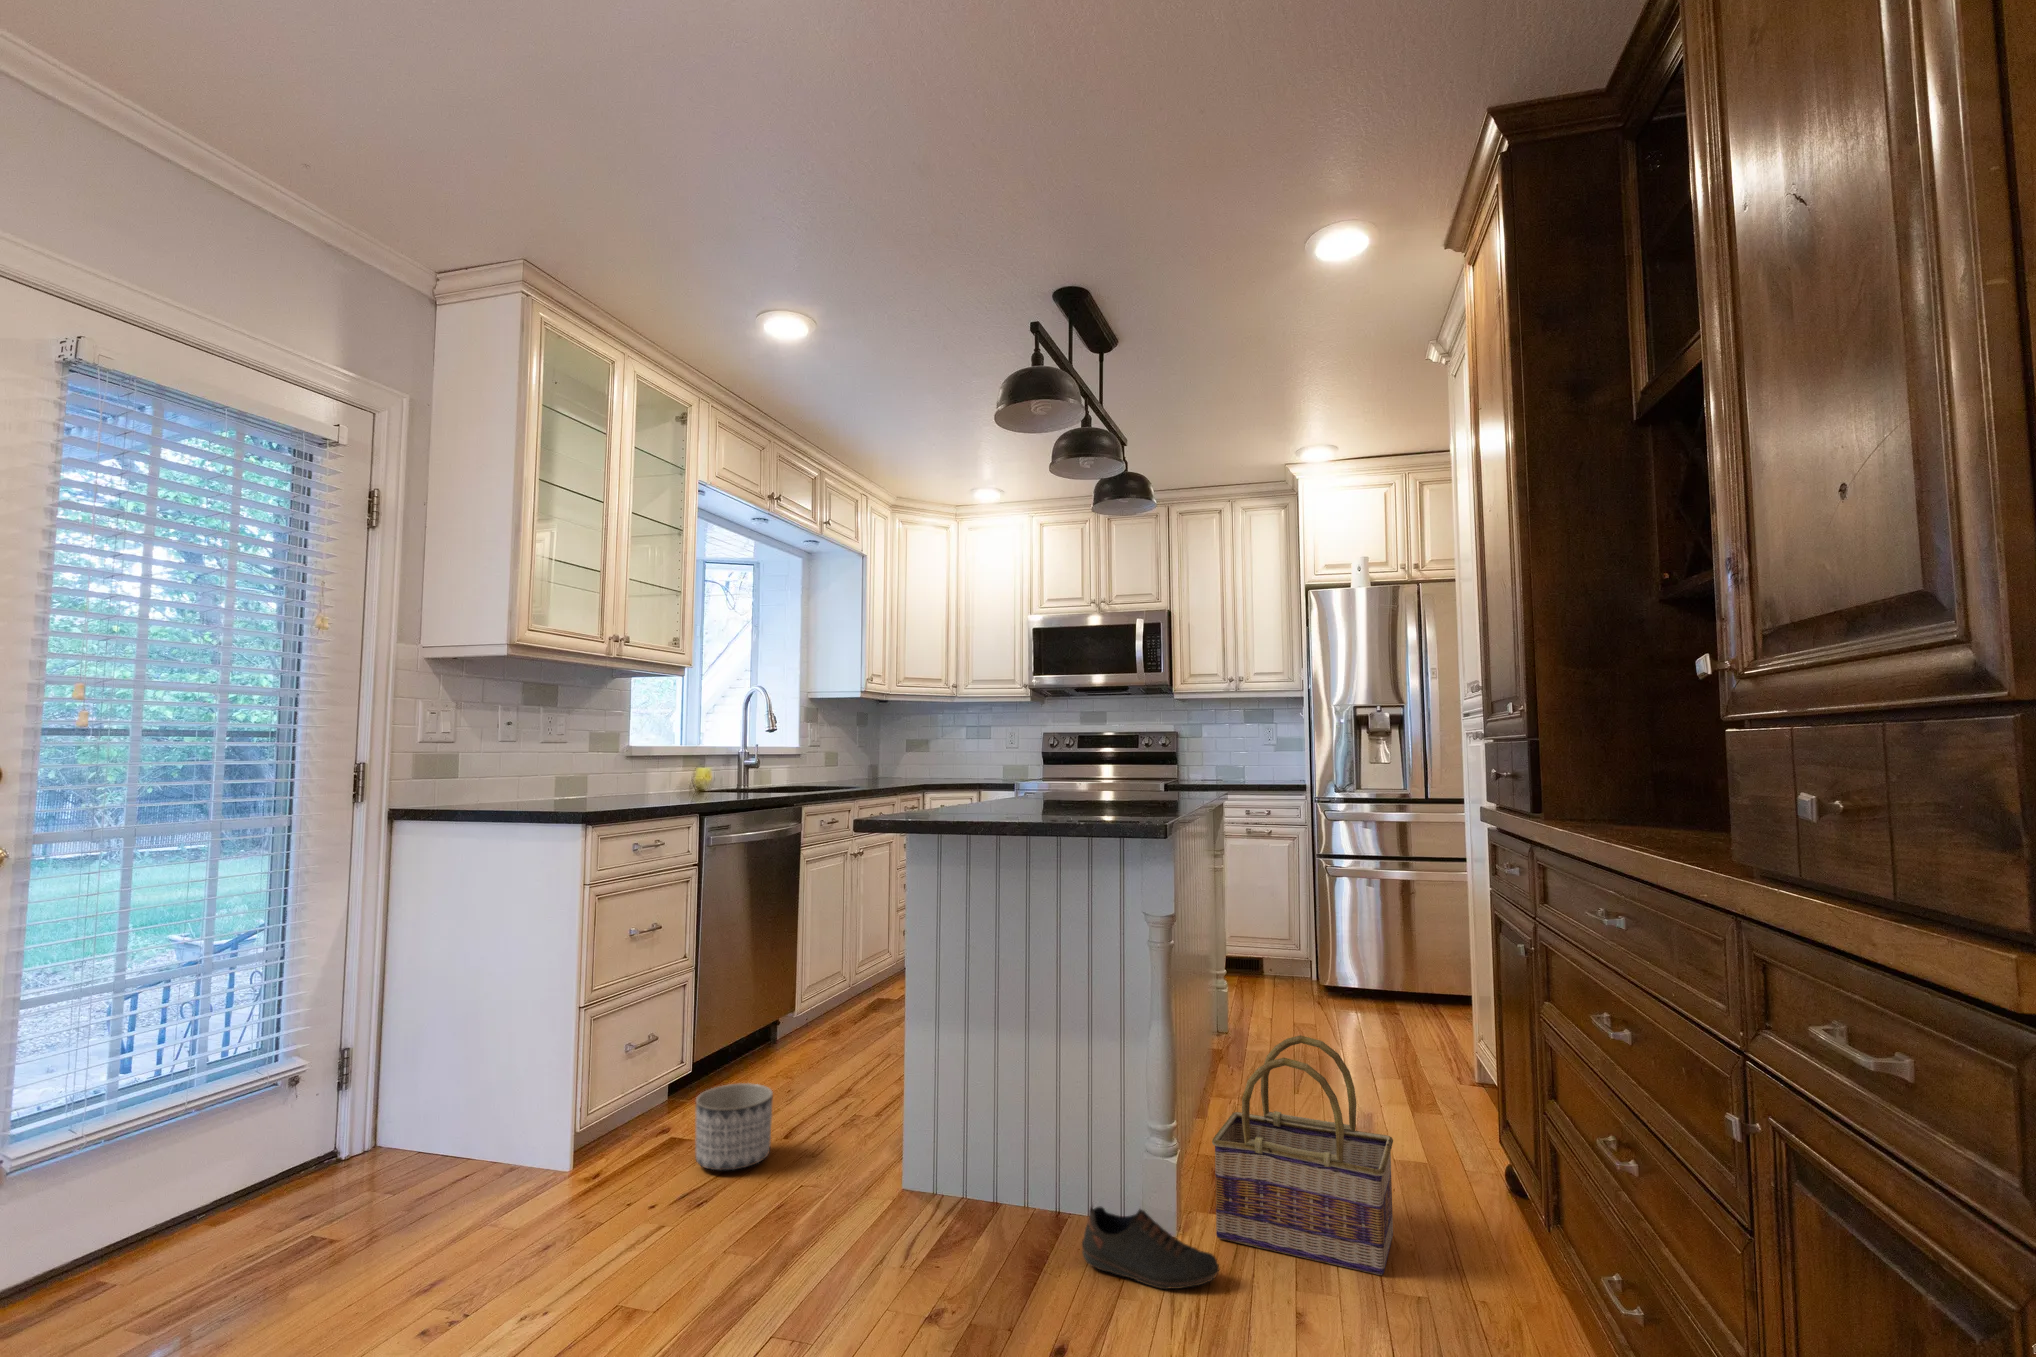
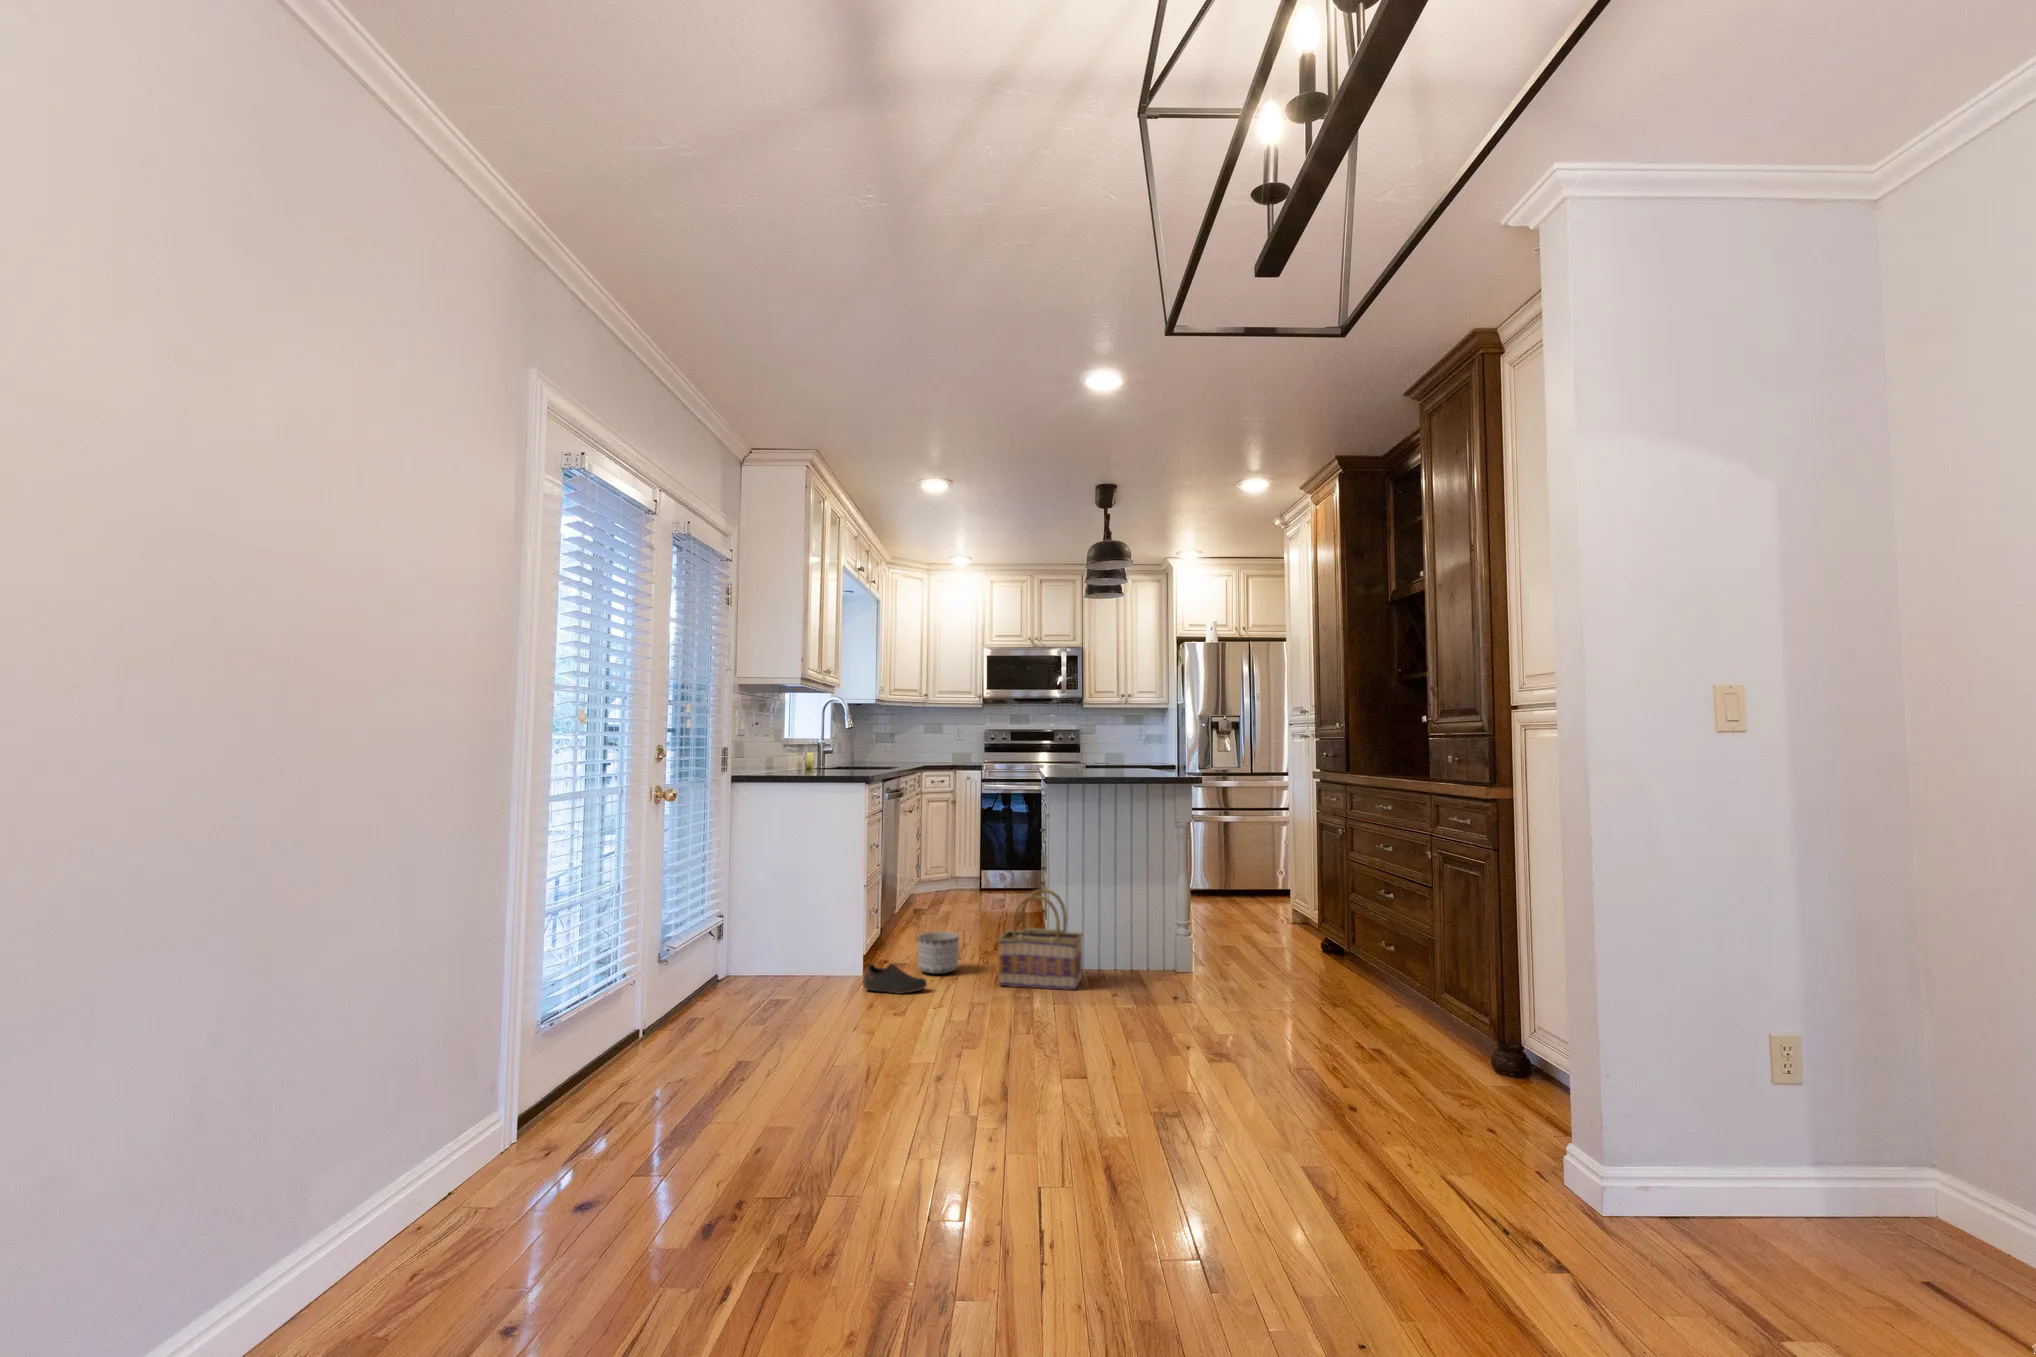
basket: present [1212,1035,1393,1275] -> present [998,889,1083,990]
shoe: present [1082,1207,1219,1289] -> present [863,964,927,994]

